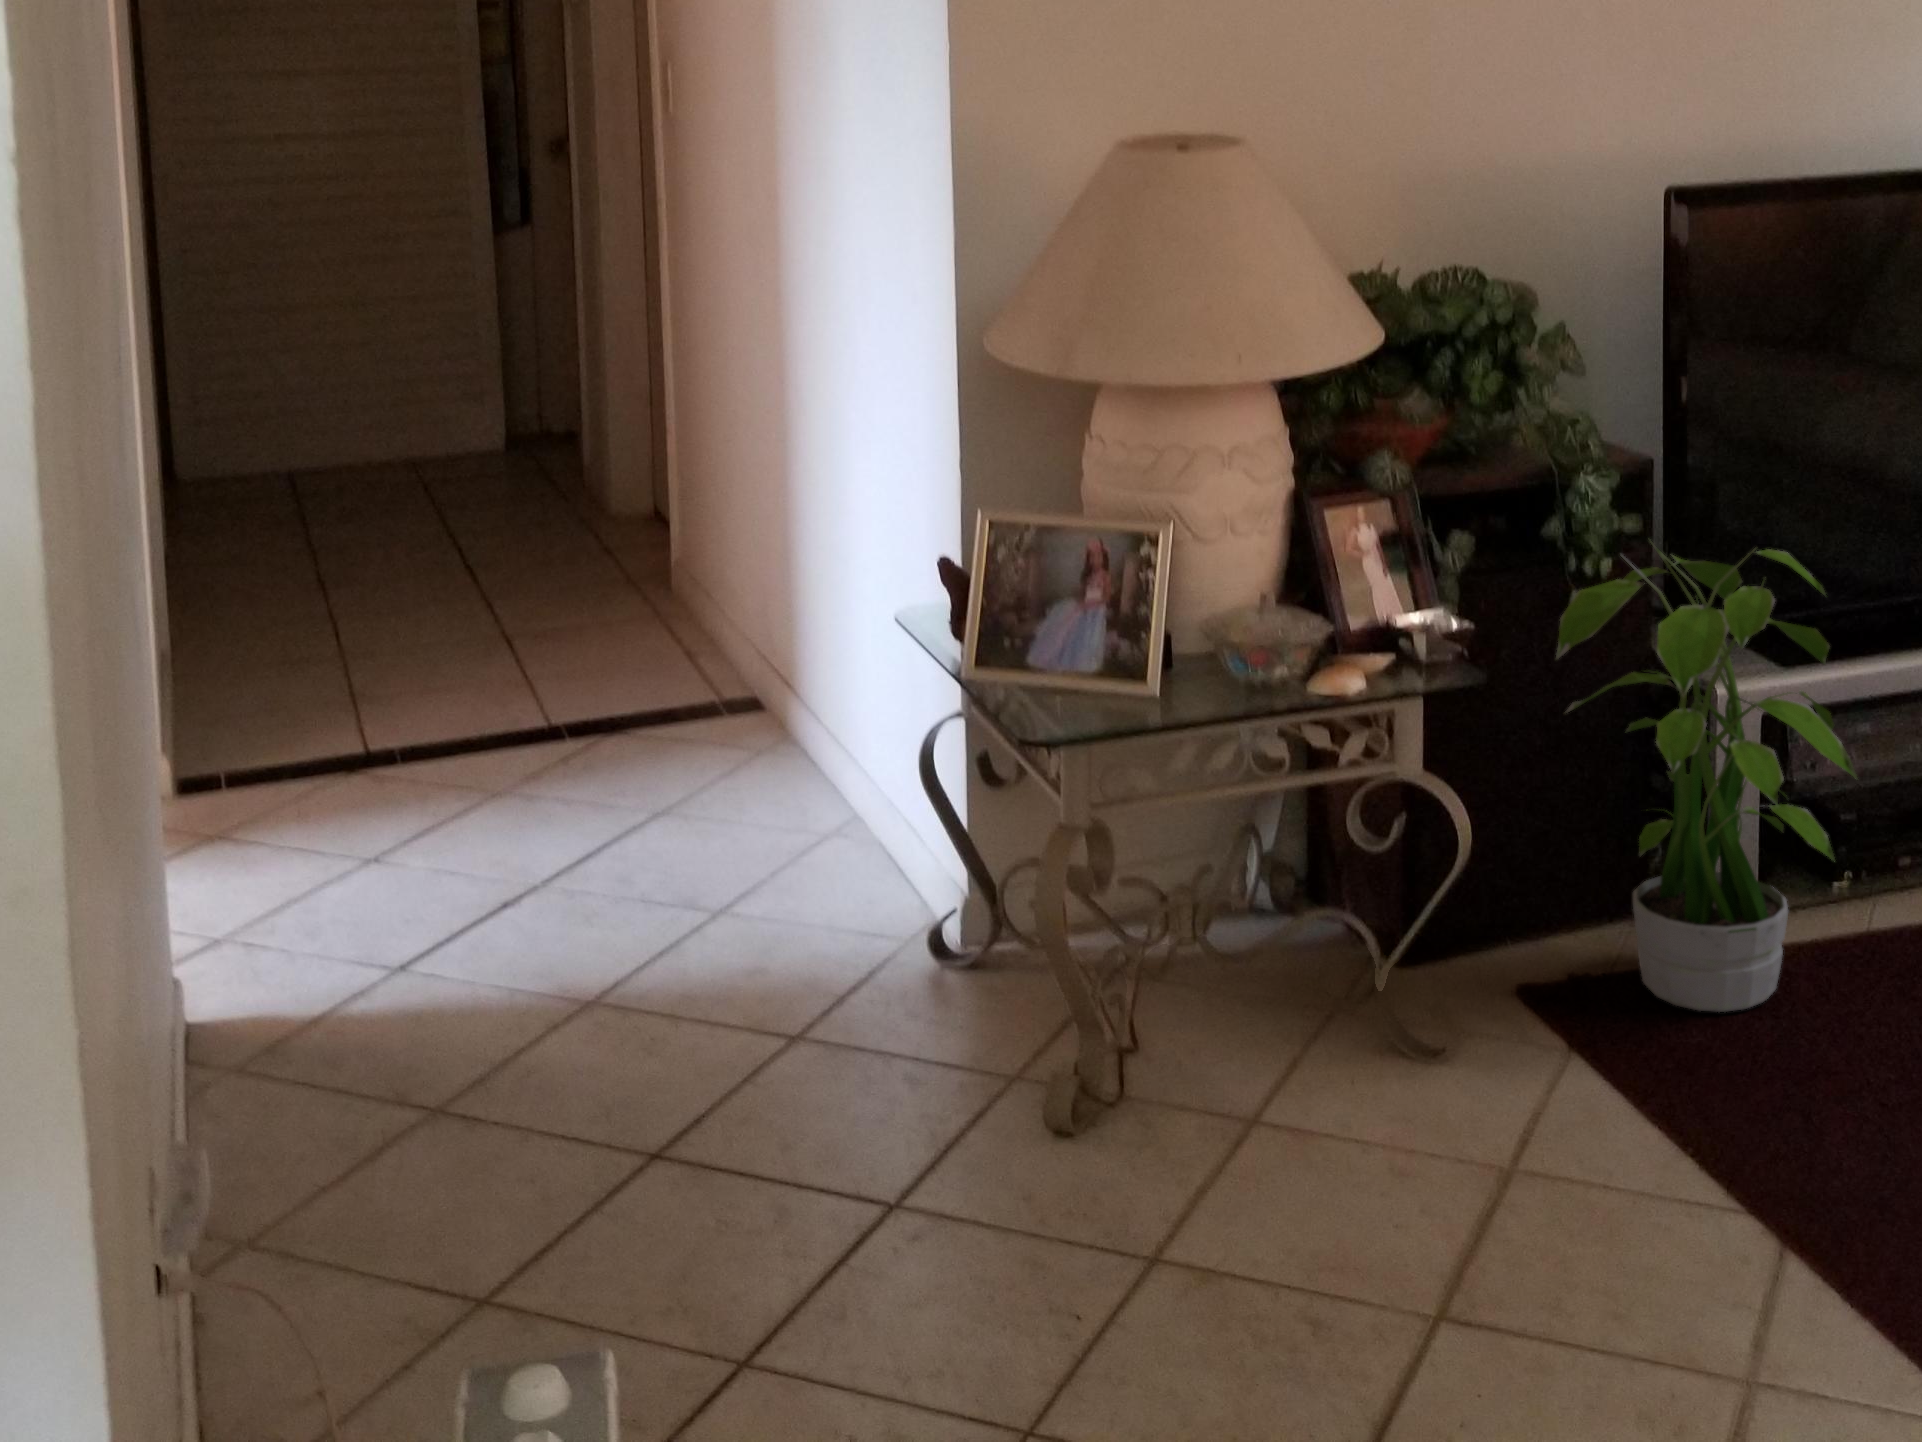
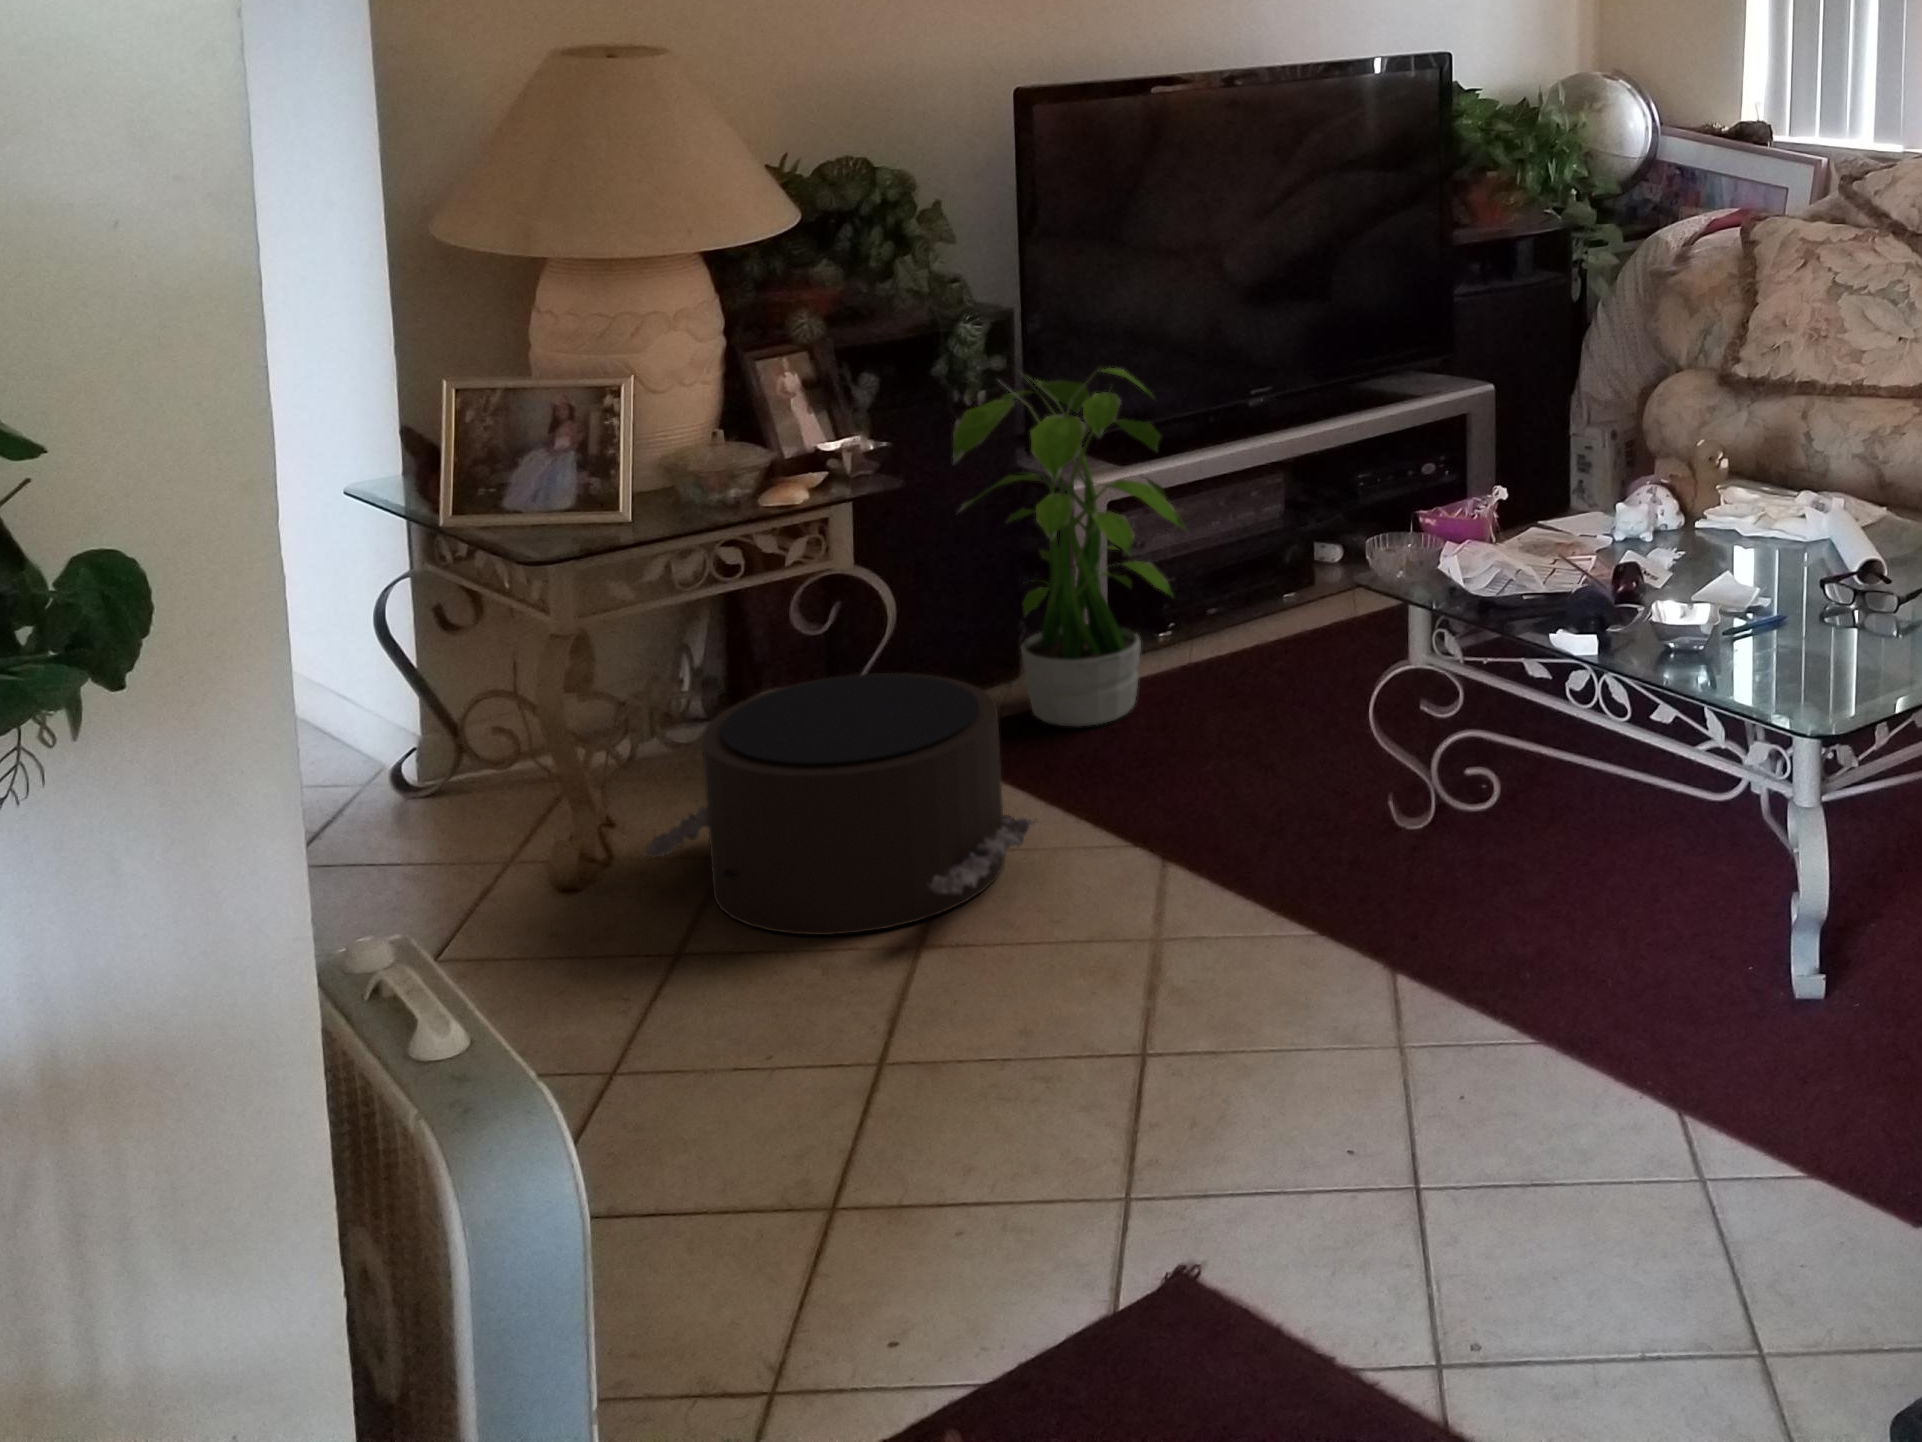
pouf: none [1131,919,1614,1277] -> present [642,673,1036,935]

